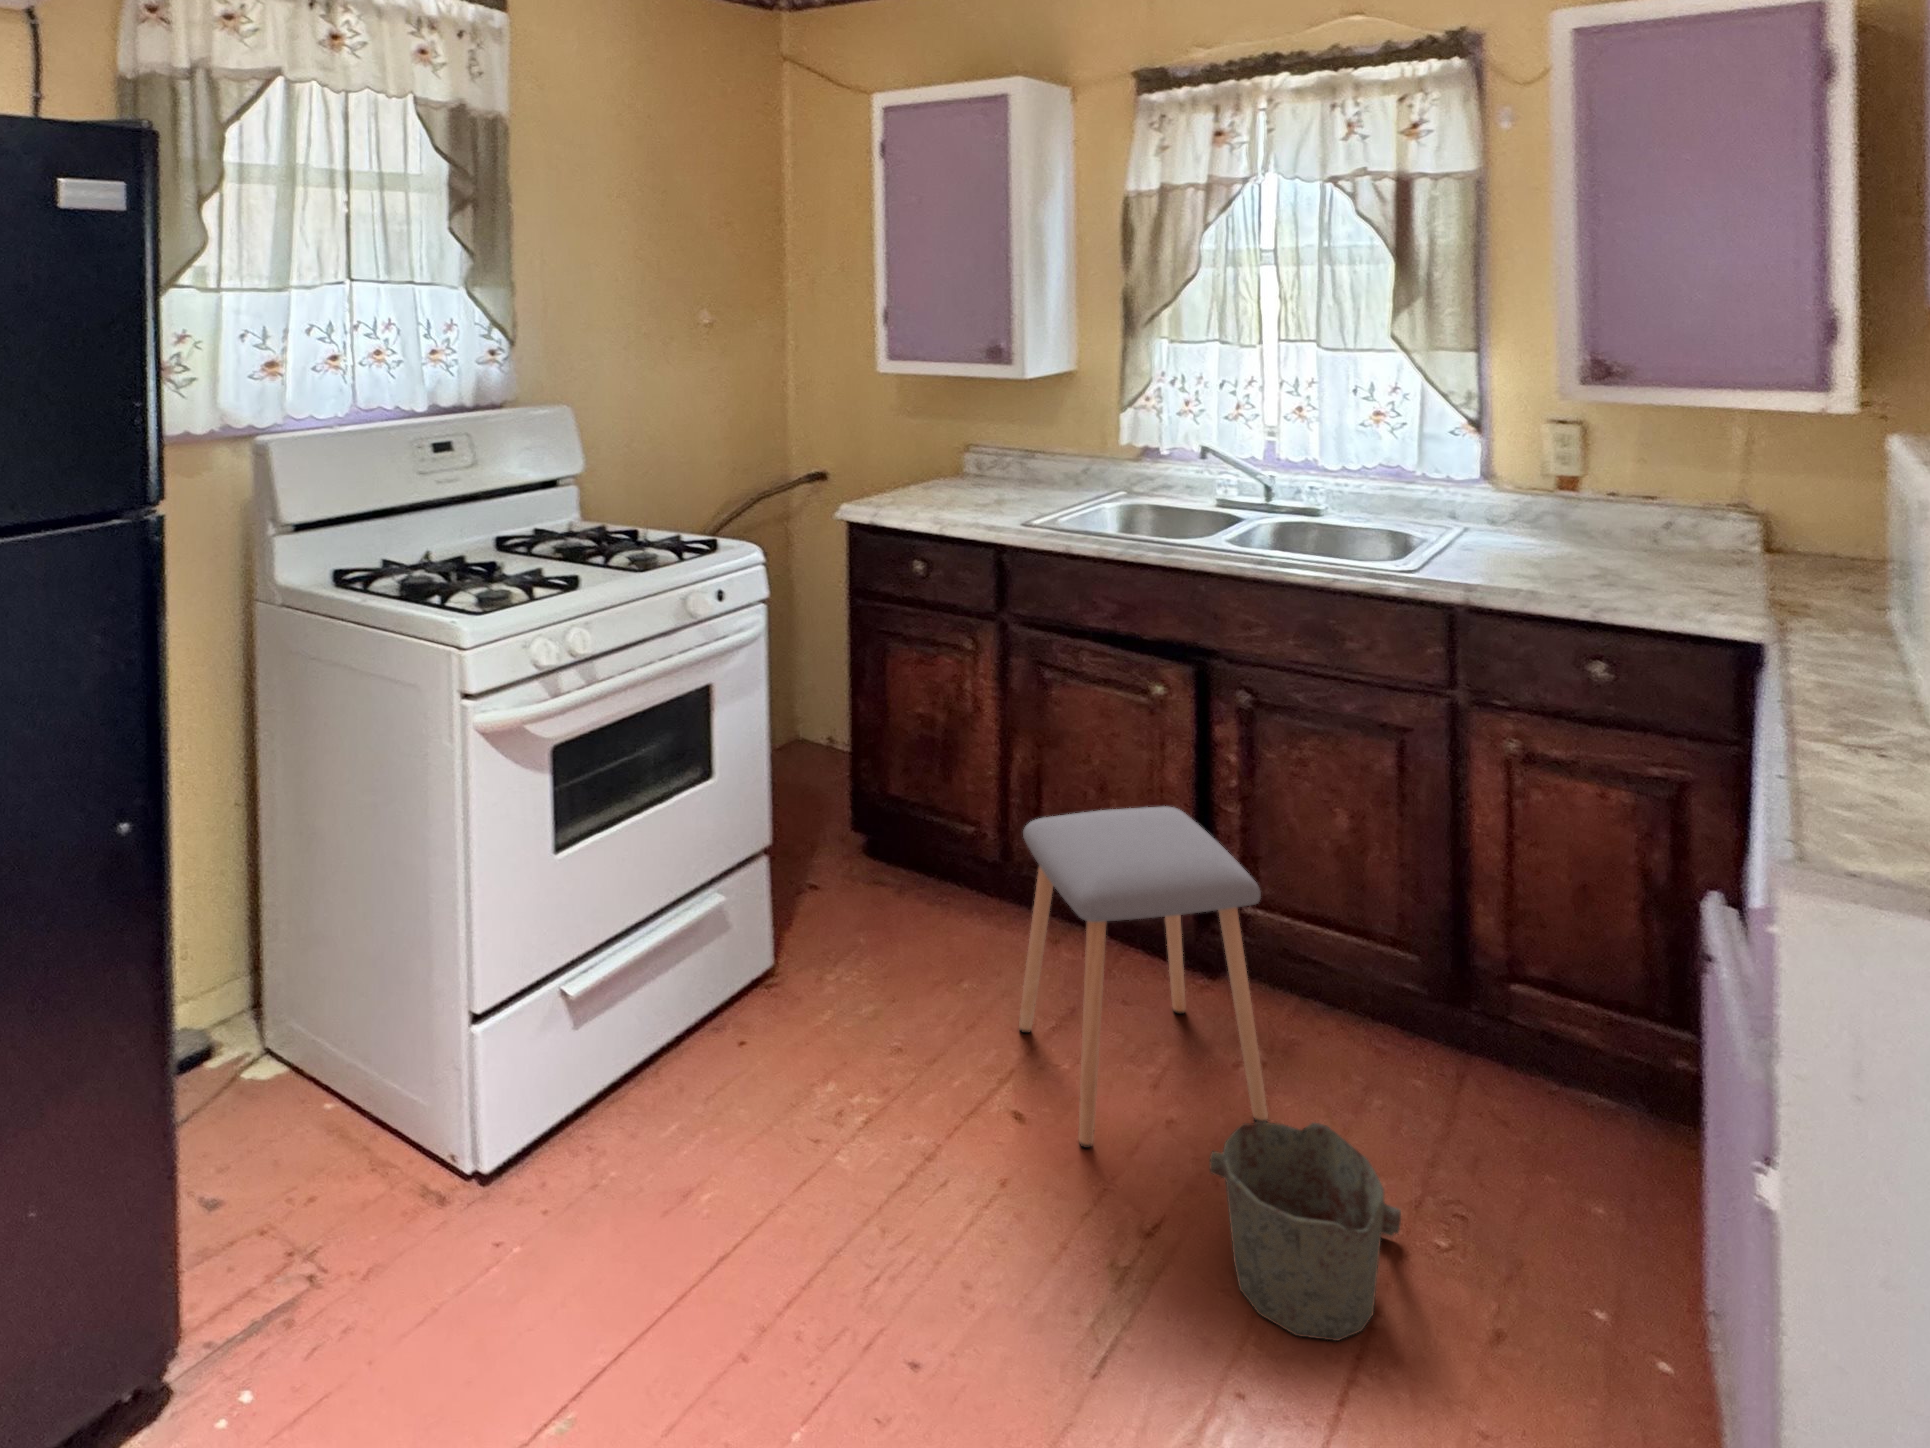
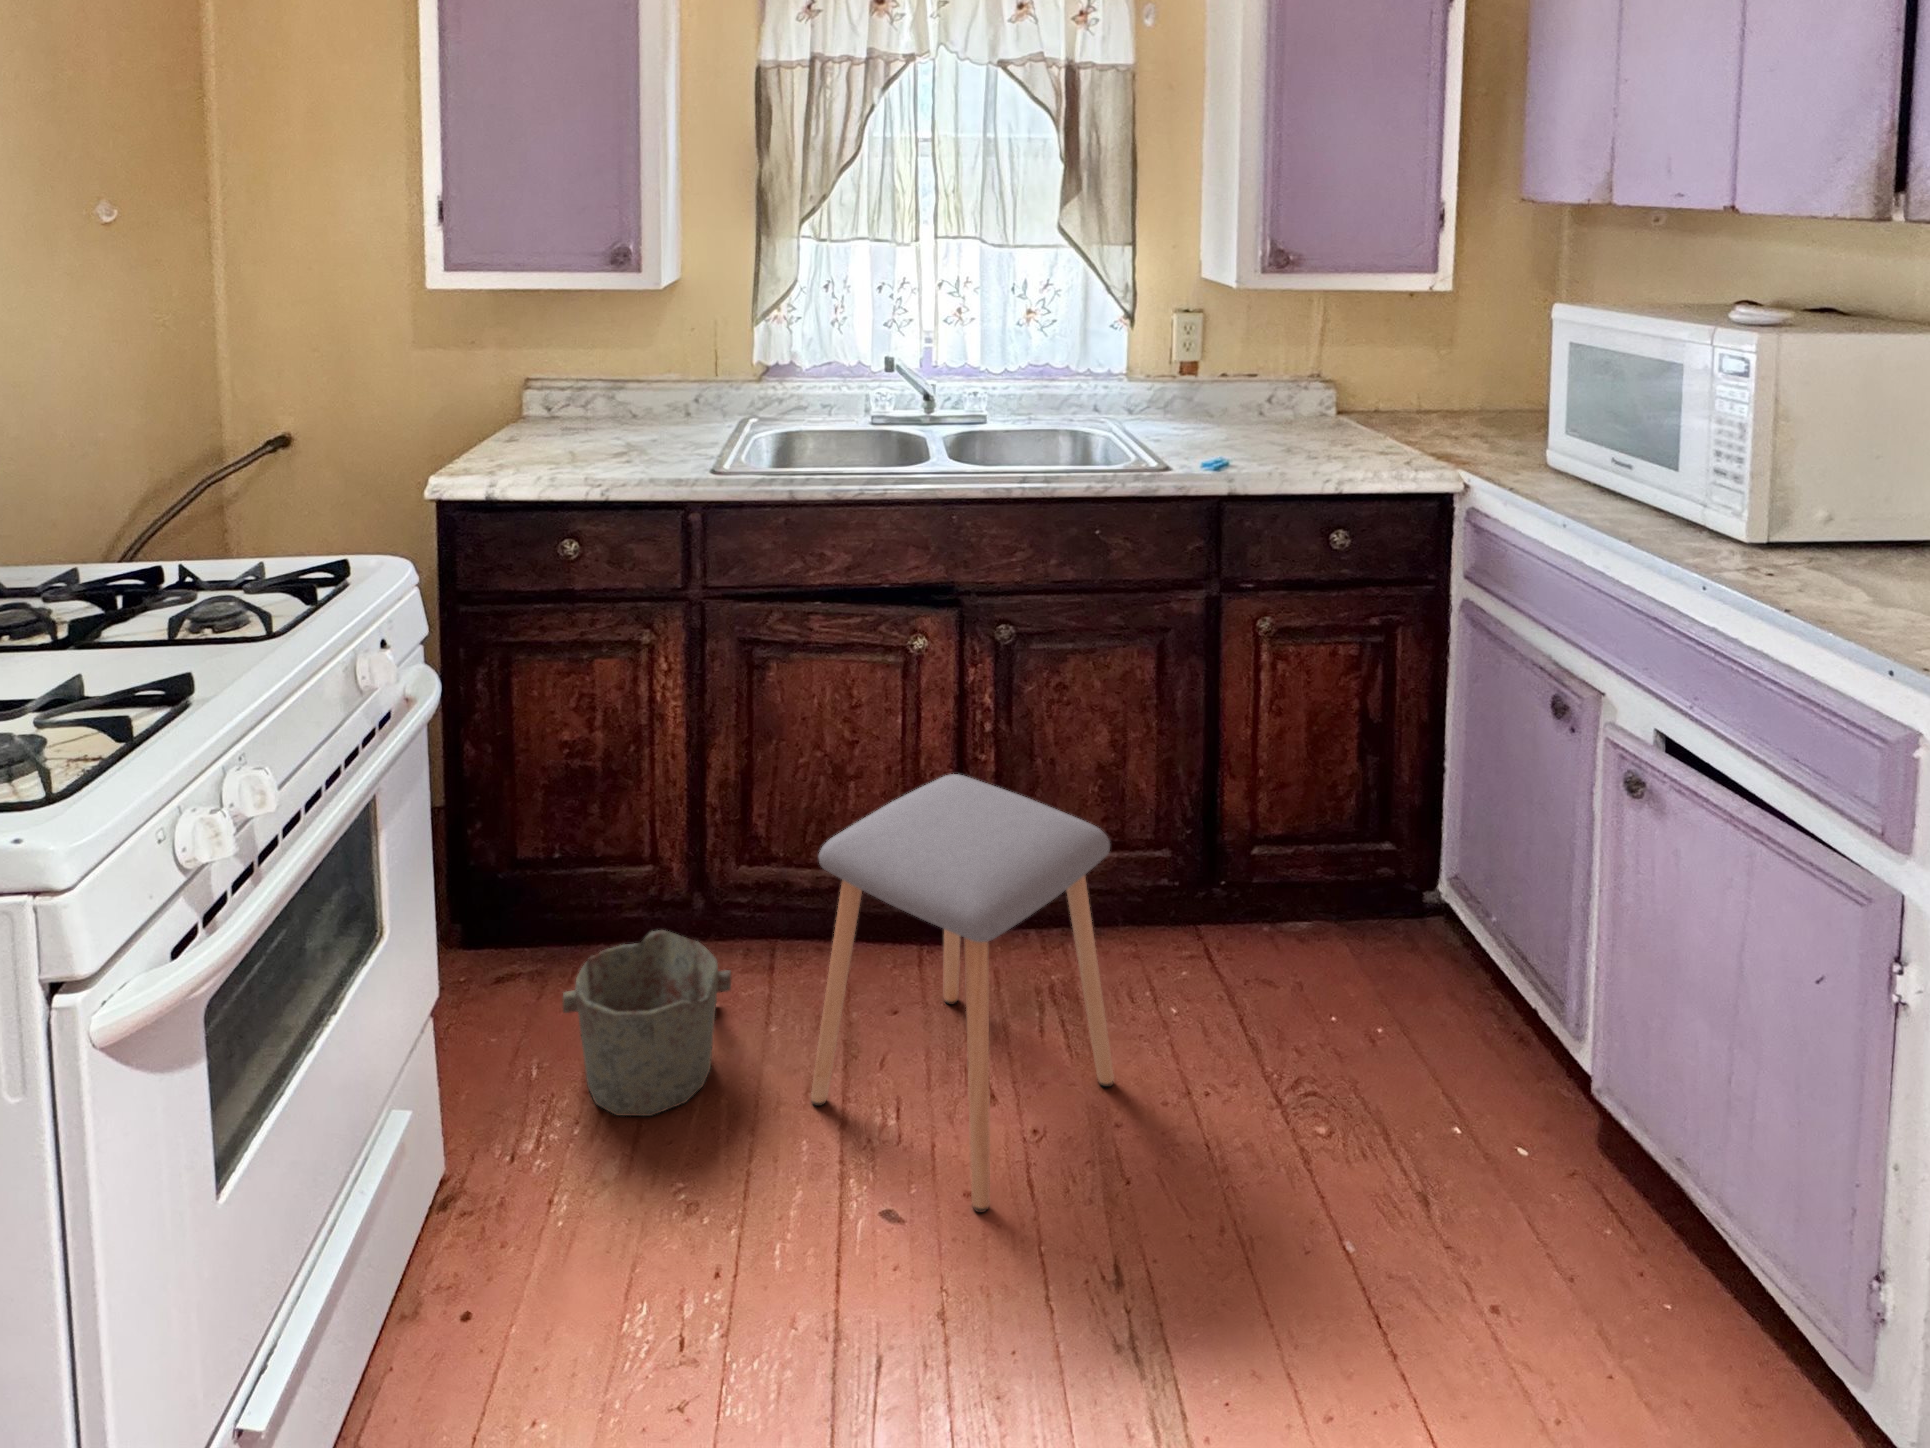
bucket: present [1210,1121,1401,1341] -> present [563,930,731,1116]

